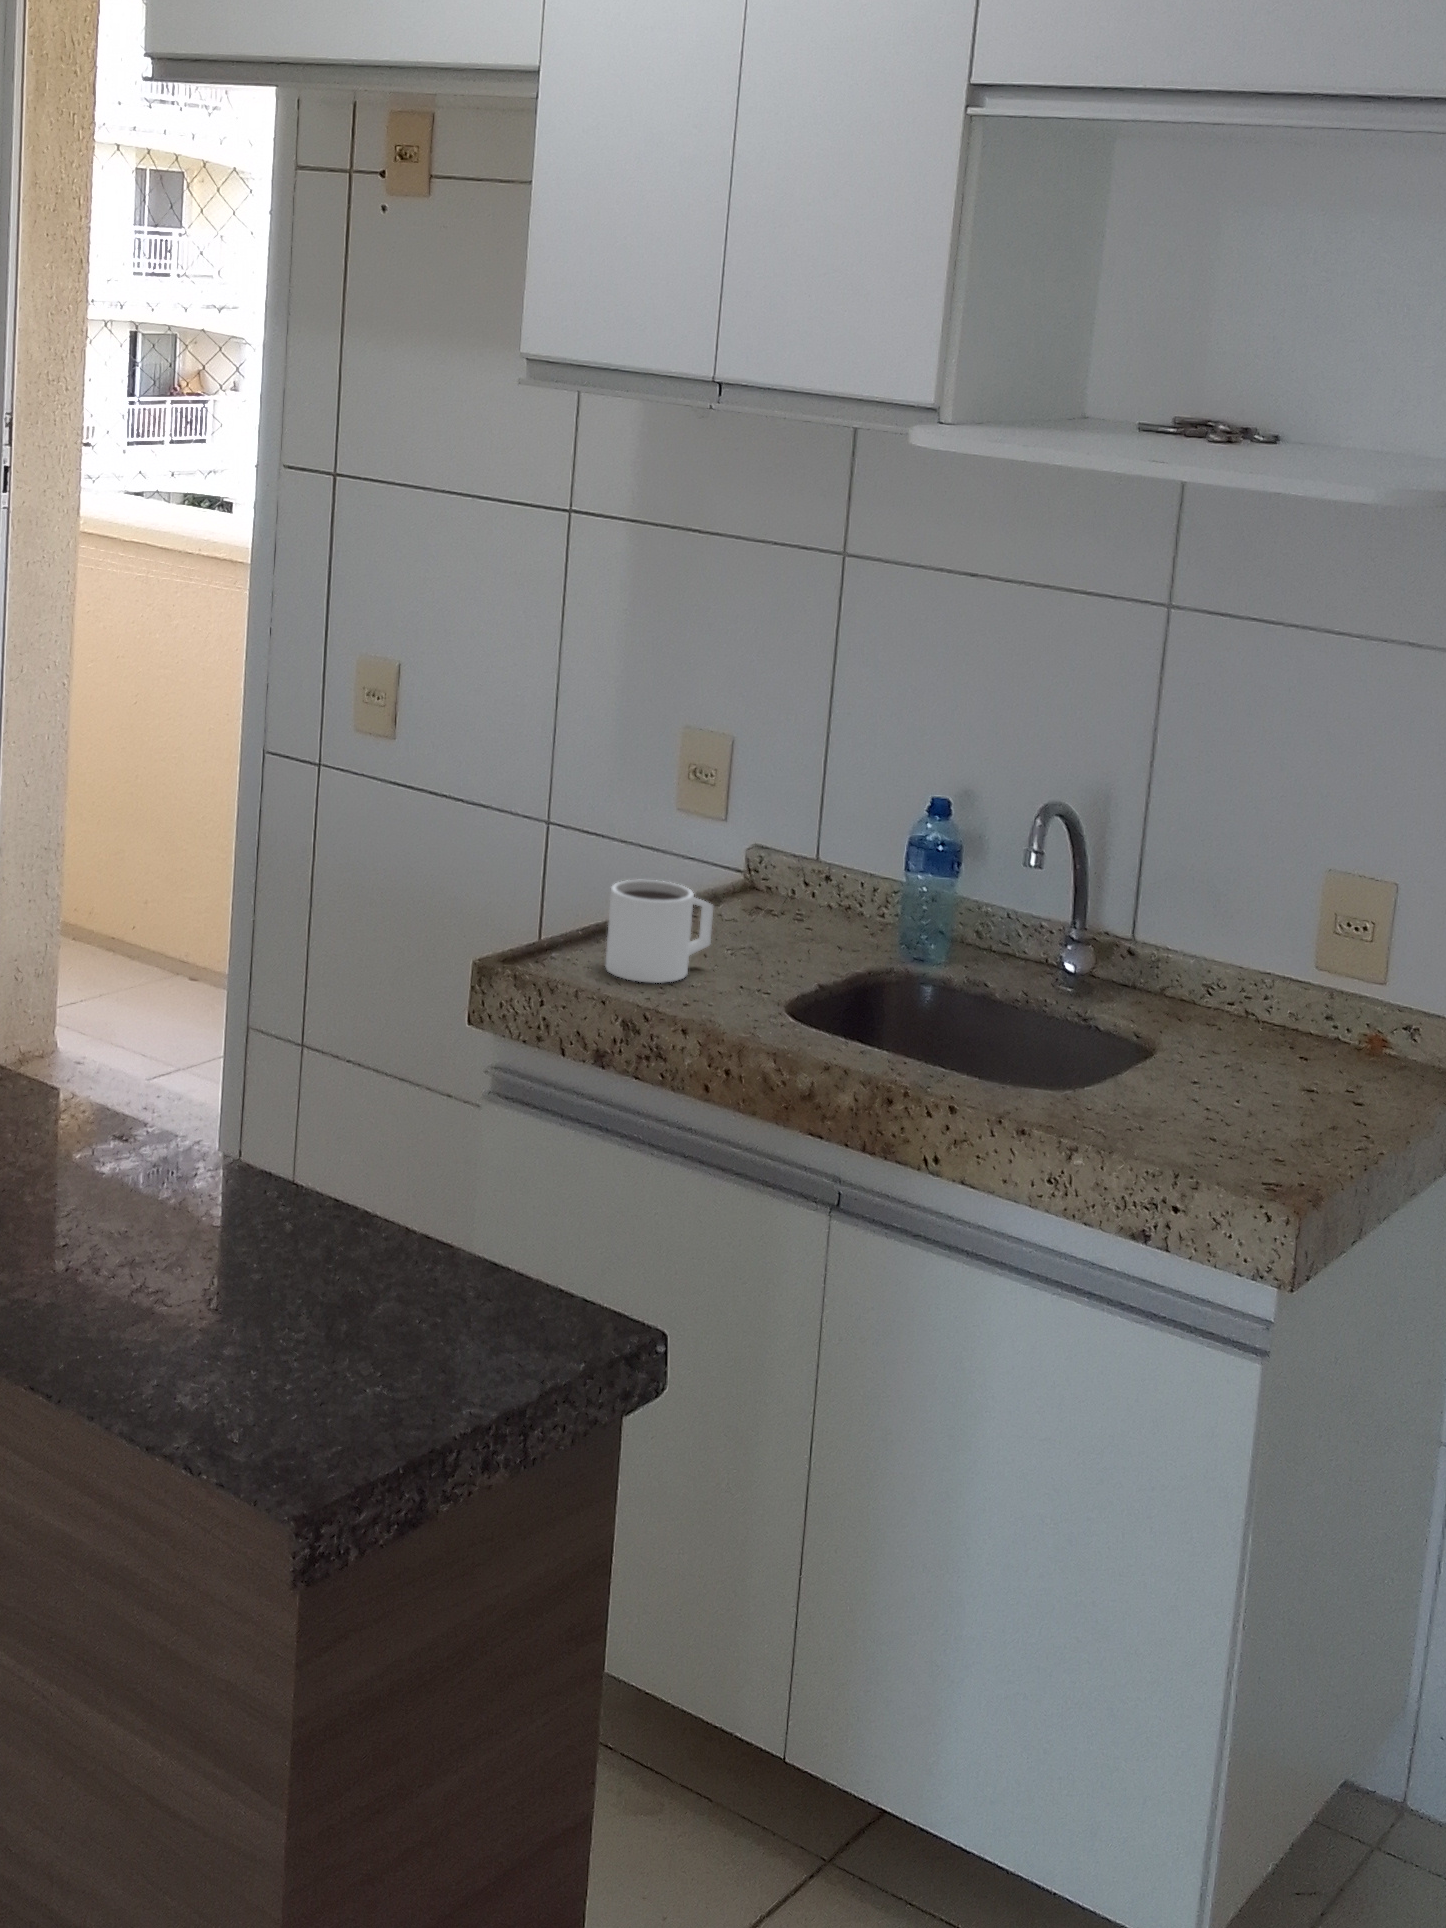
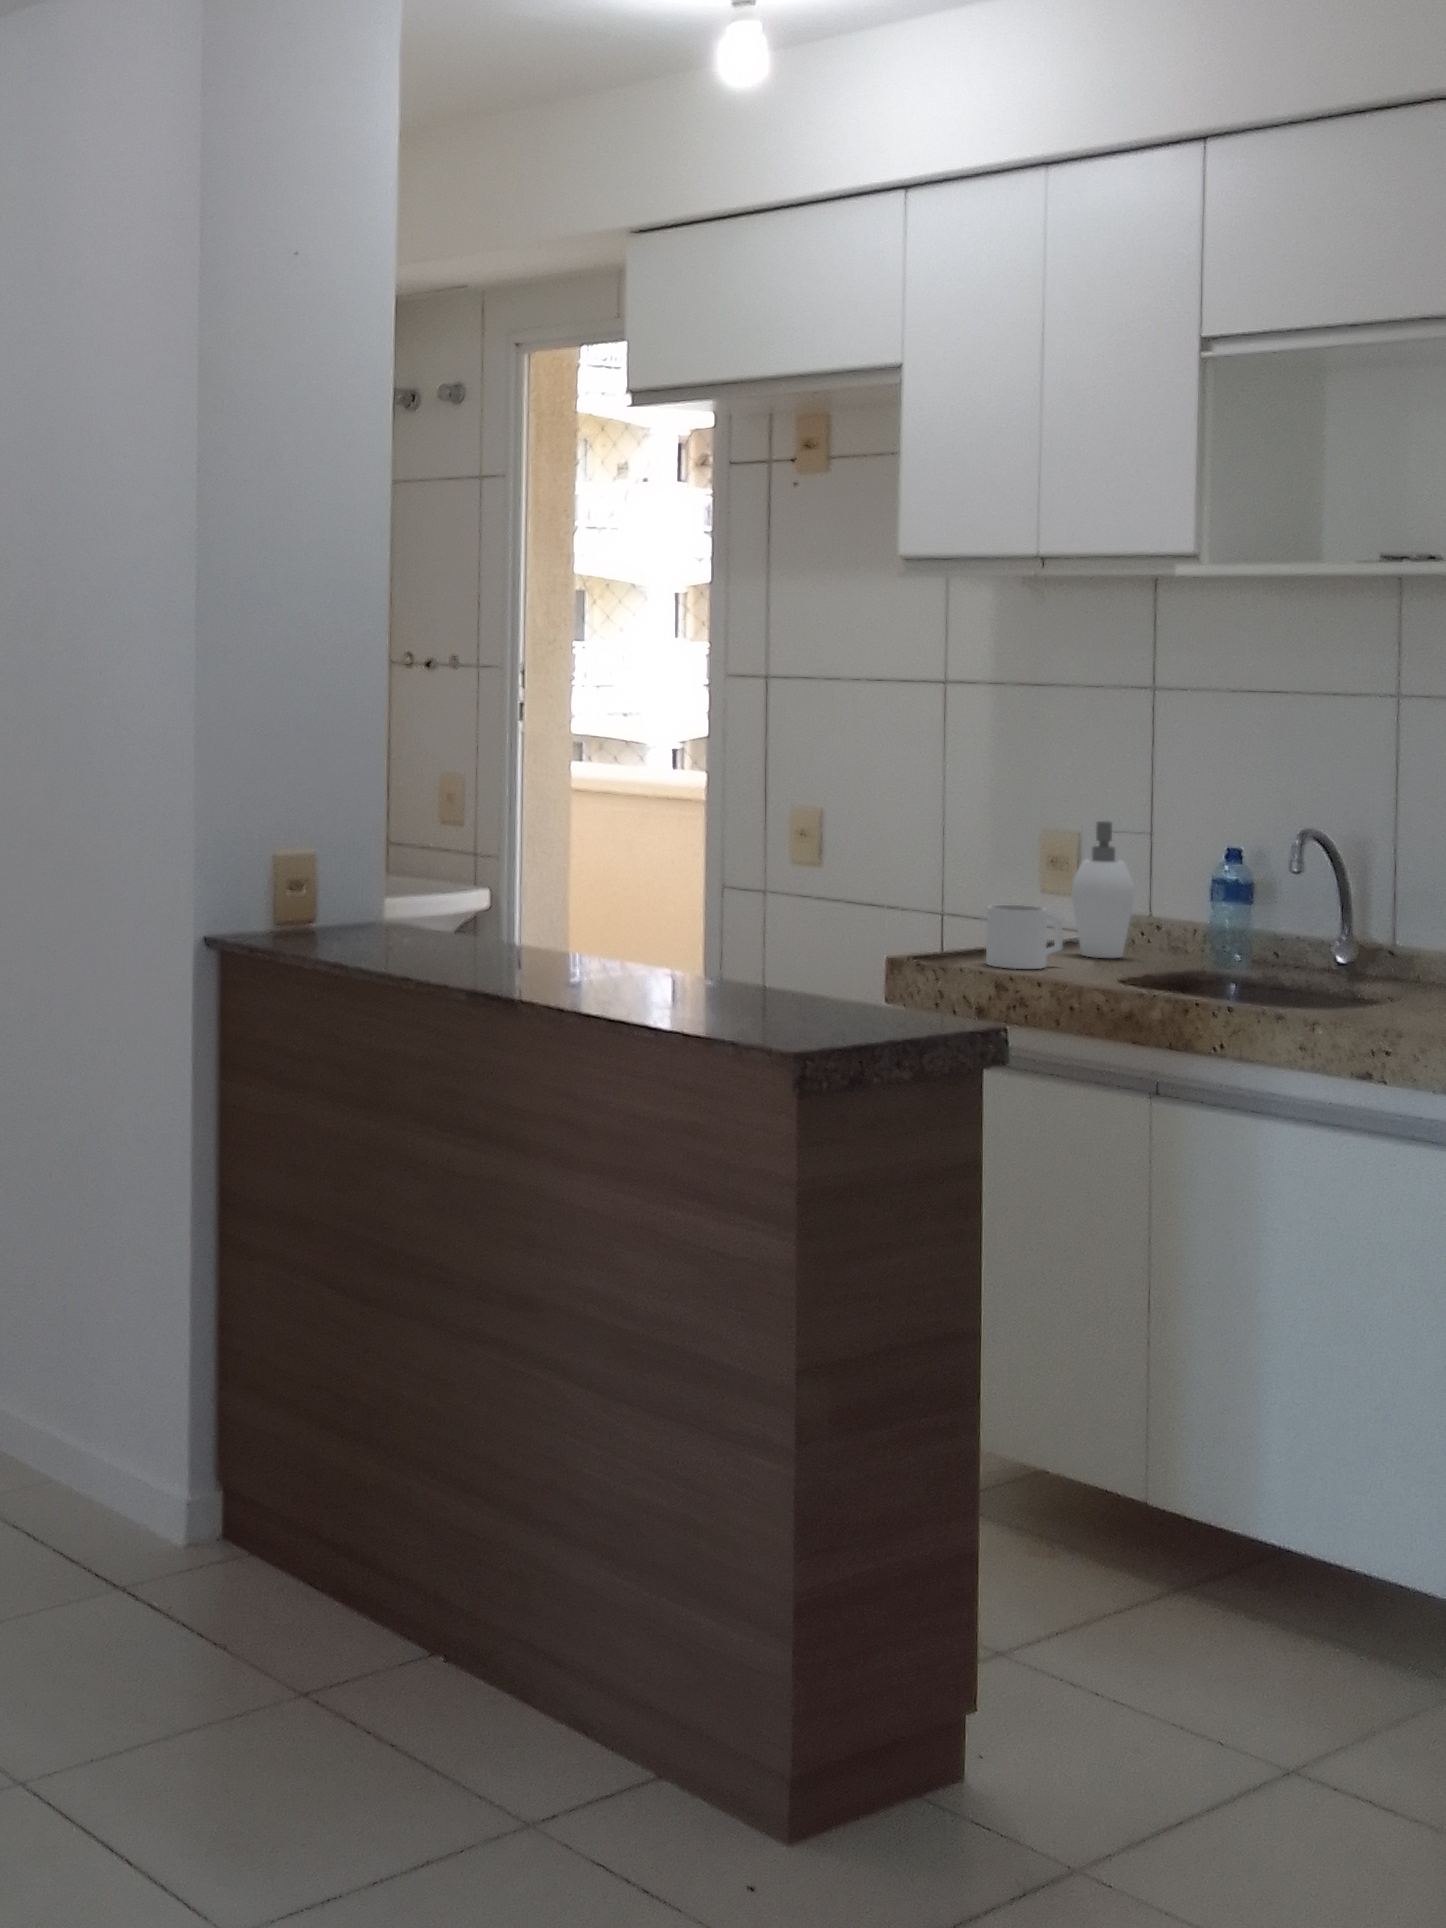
soap dispenser: none [723,743,837,934] -> present [1072,821,1134,958]

